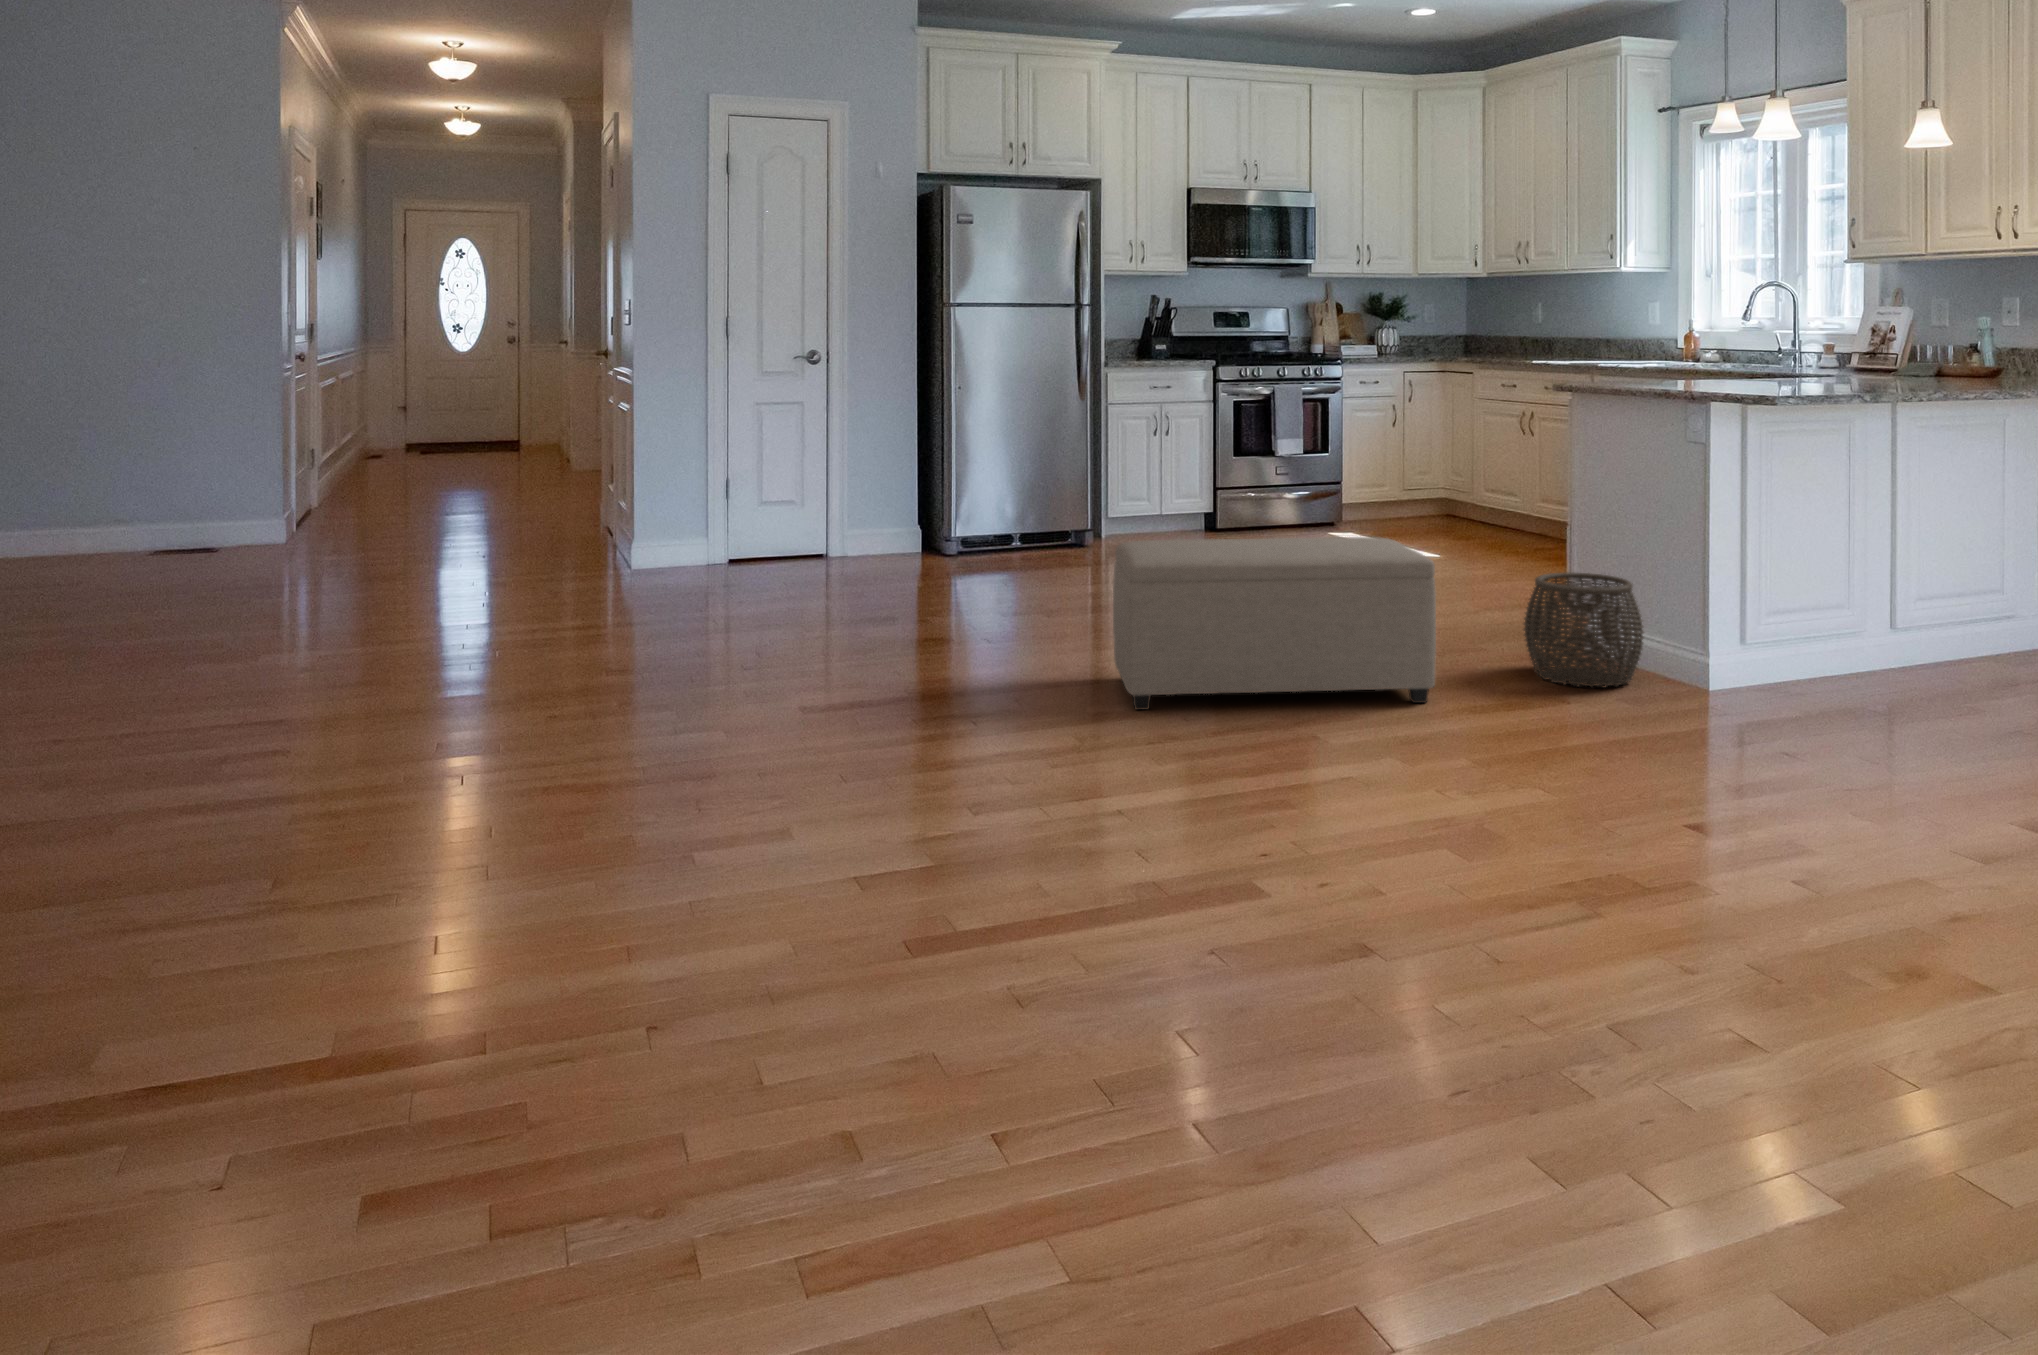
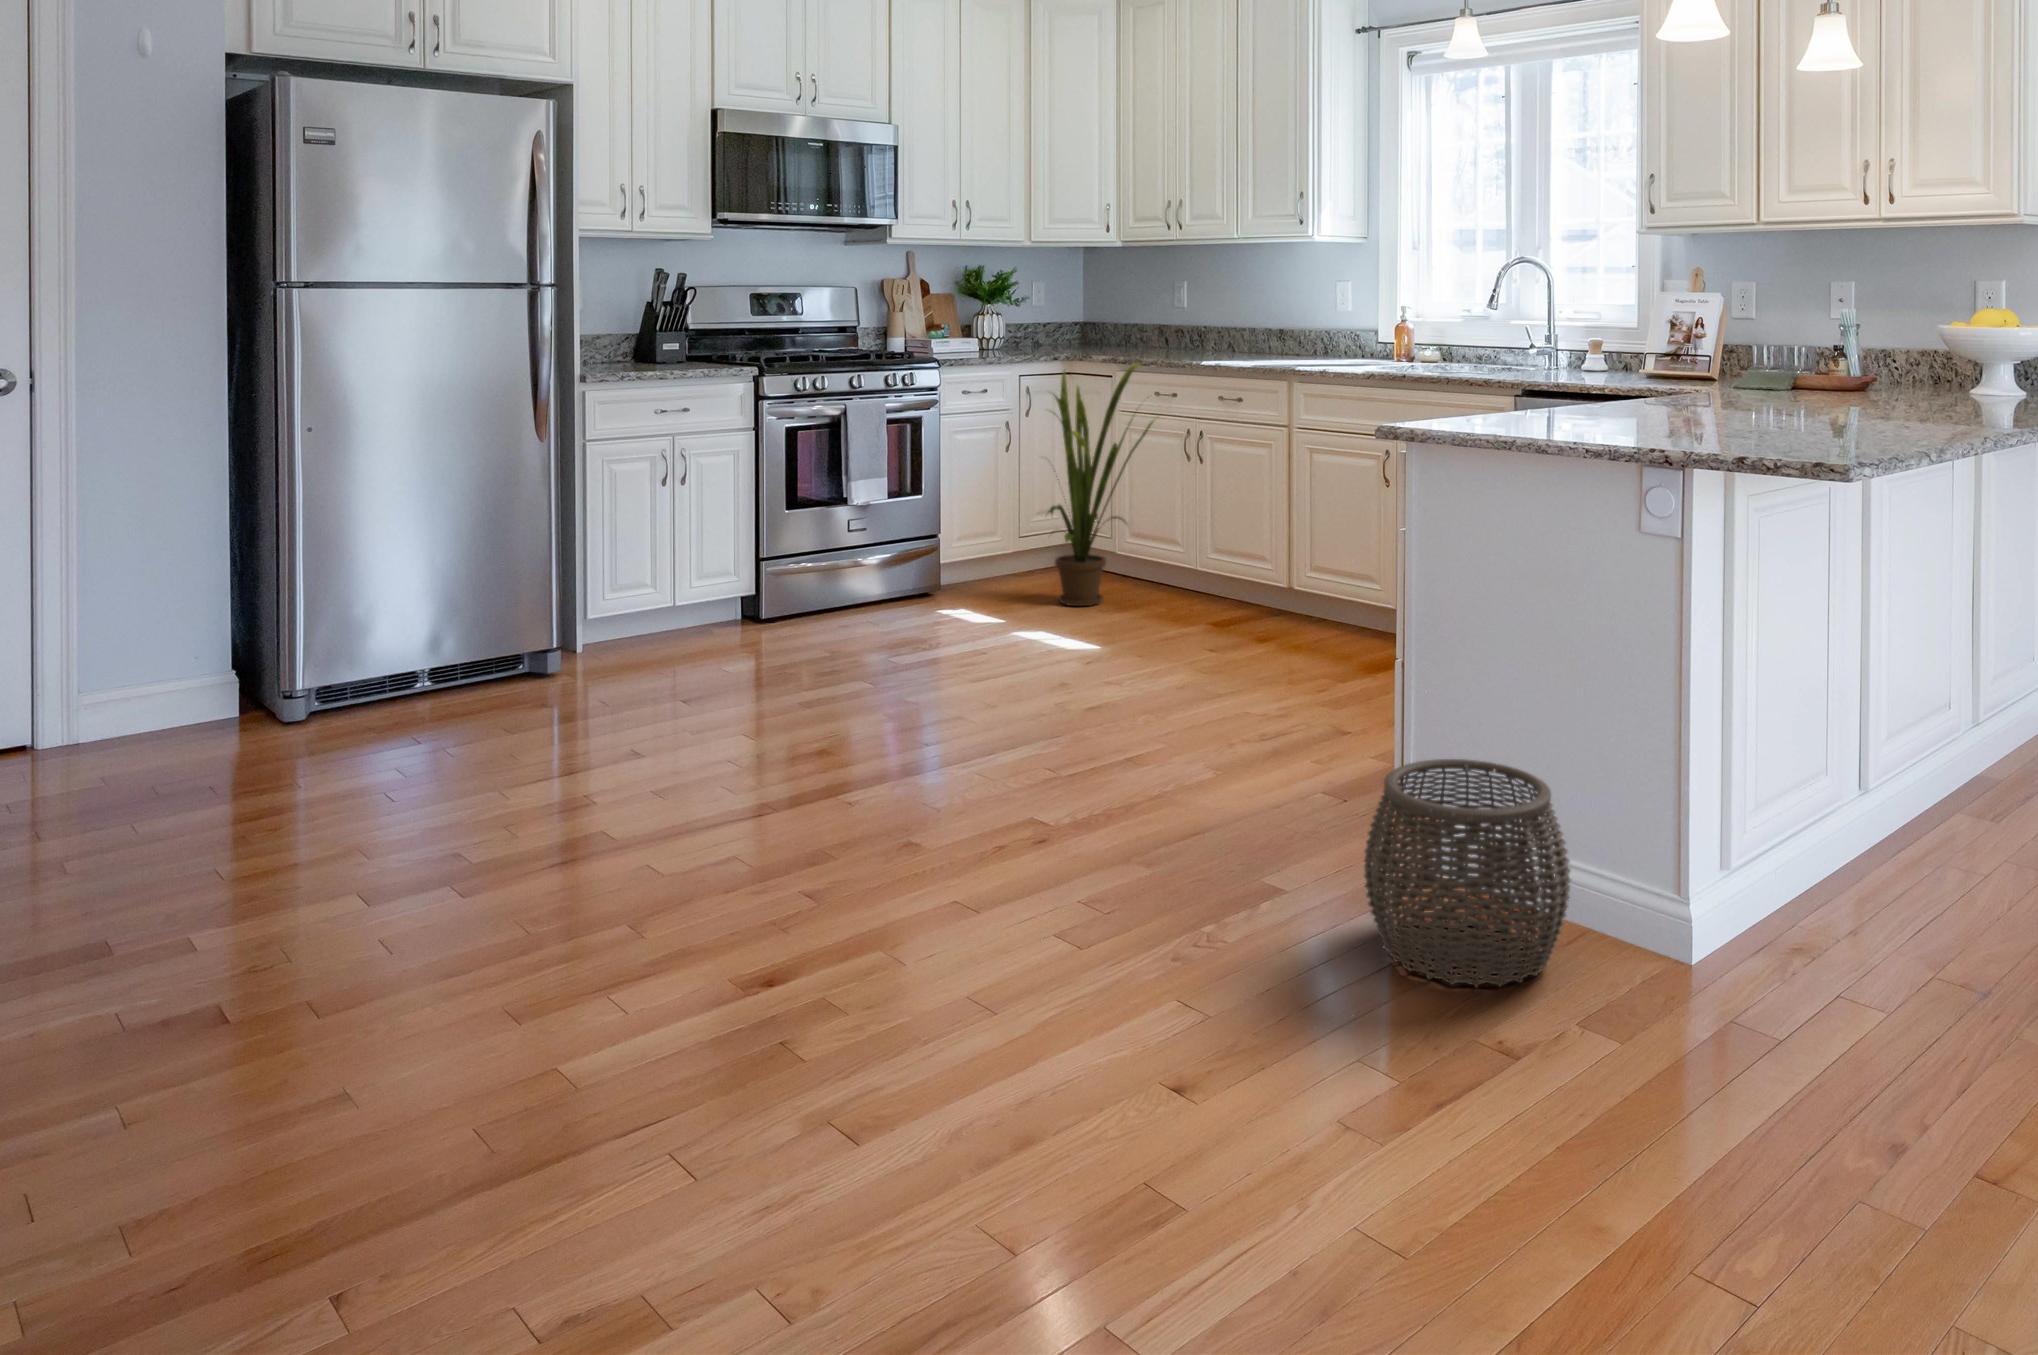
house plant: none [1410,360,1504,535] -> present [1046,363,1155,606]
ottoman: present [1113,537,1436,710] -> none [582,742,1269,1264]

